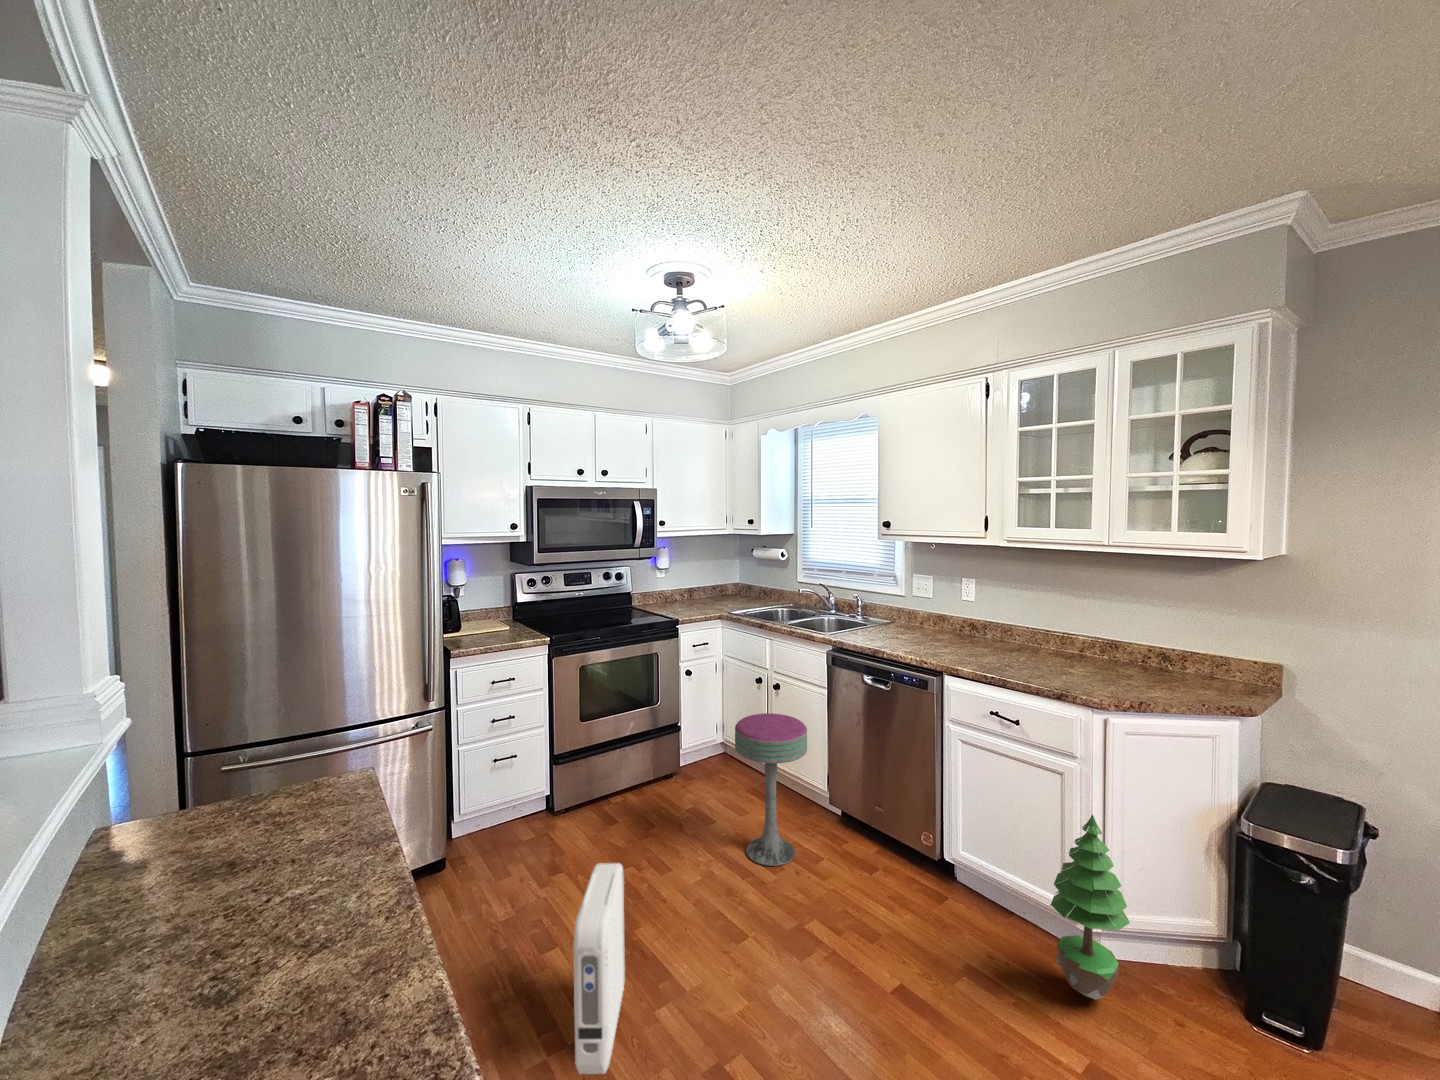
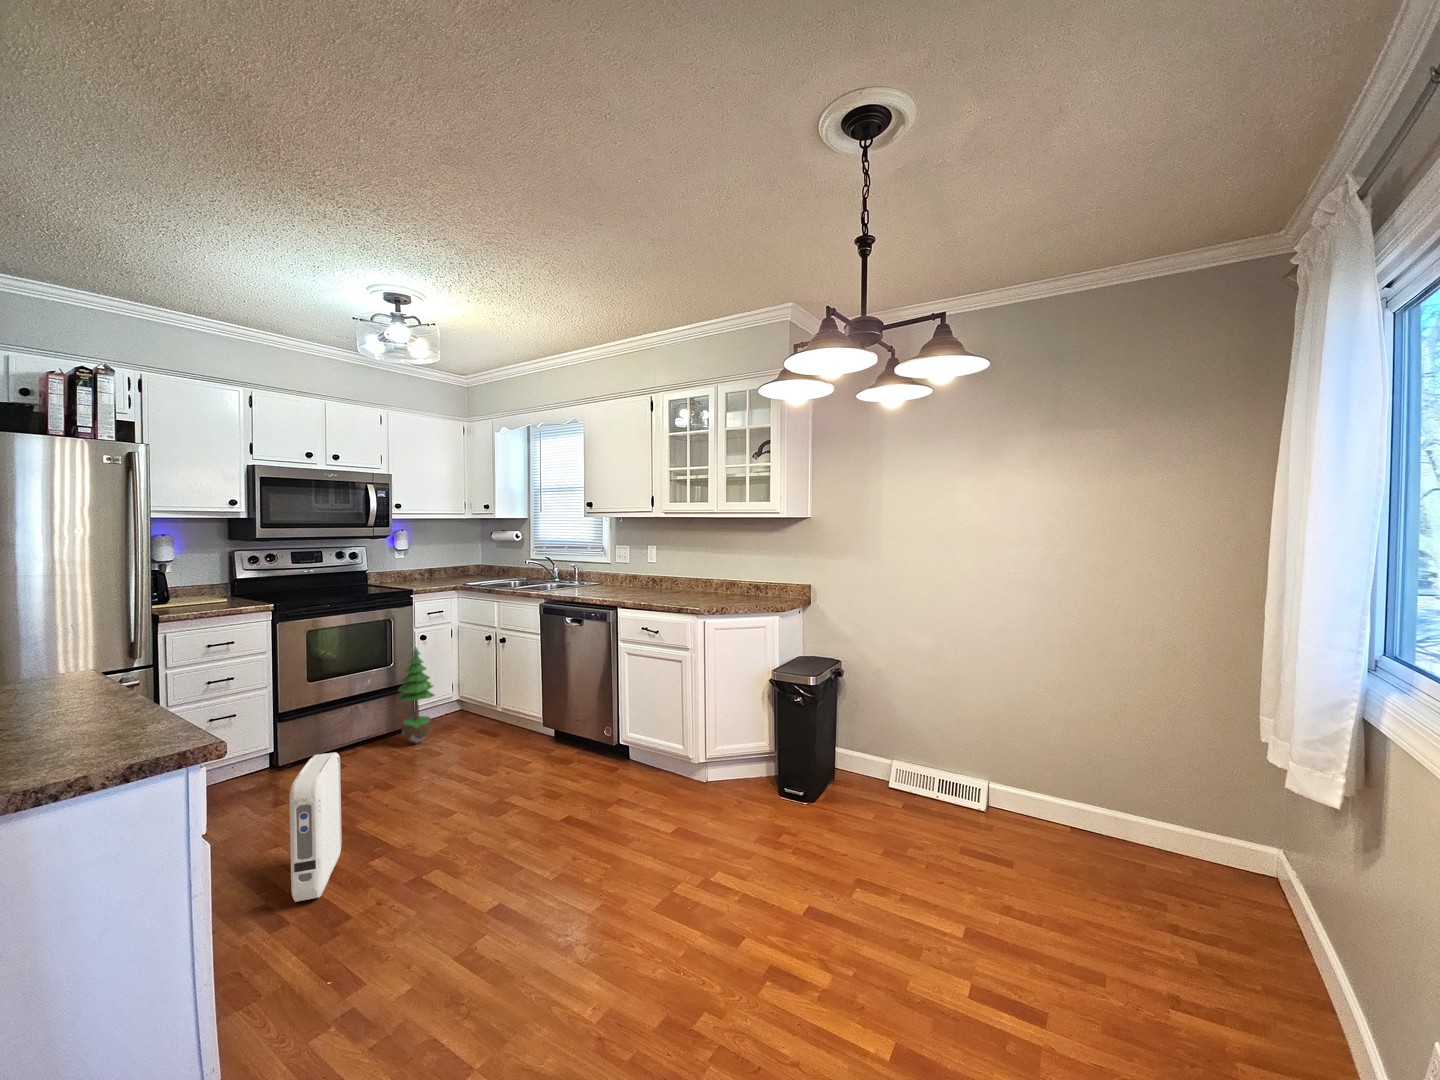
bar stool: present [735,713,807,866] -> none [455,654,517,771]
potted tree: present [1050,814,1130,1000] -> present [398,647,434,743]

